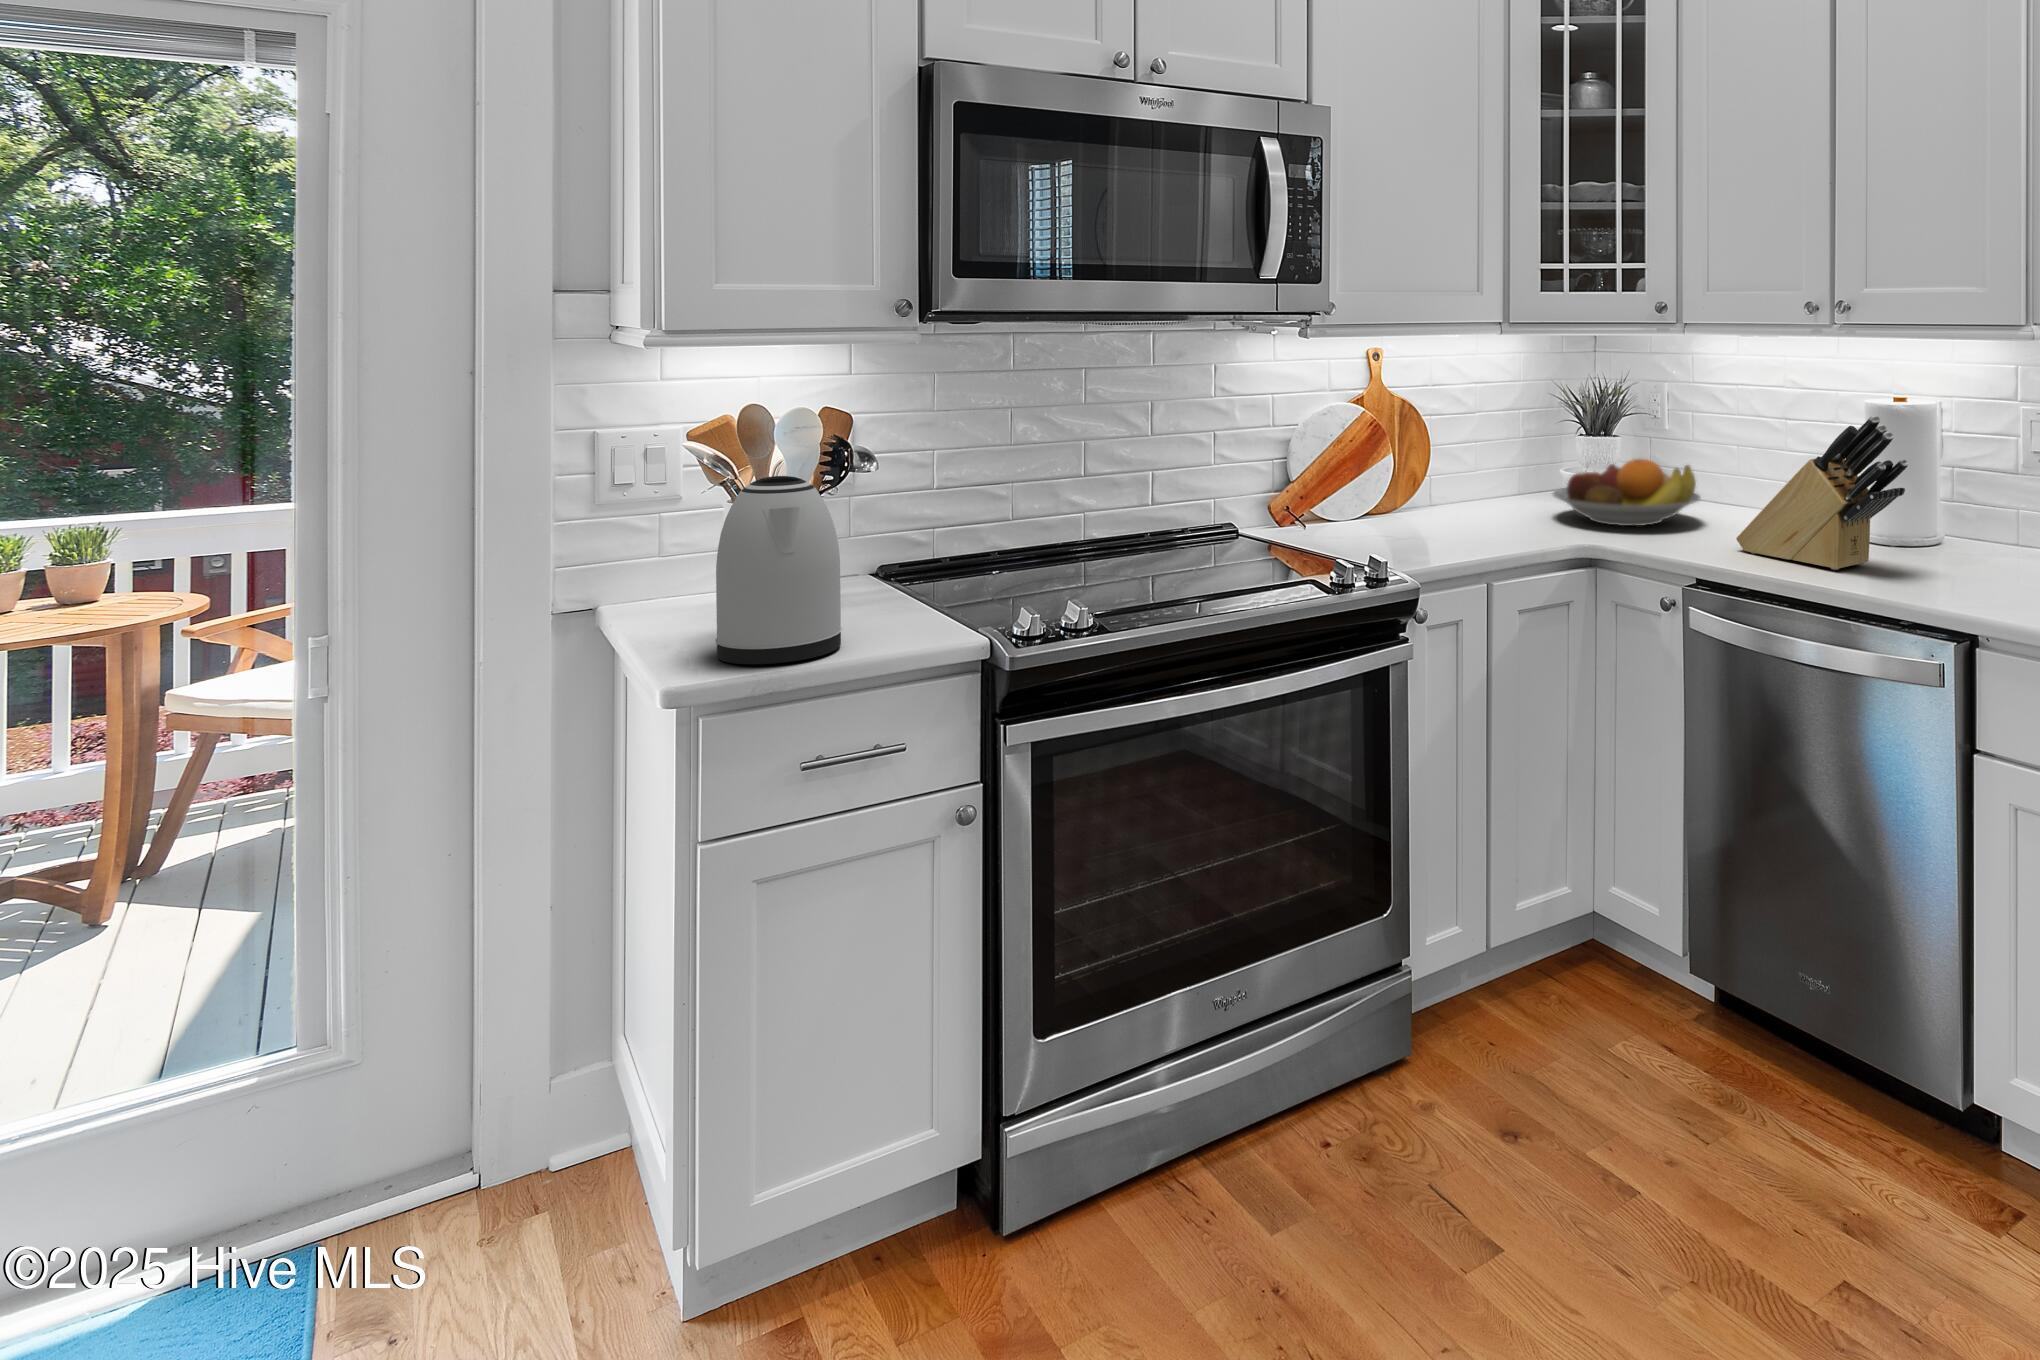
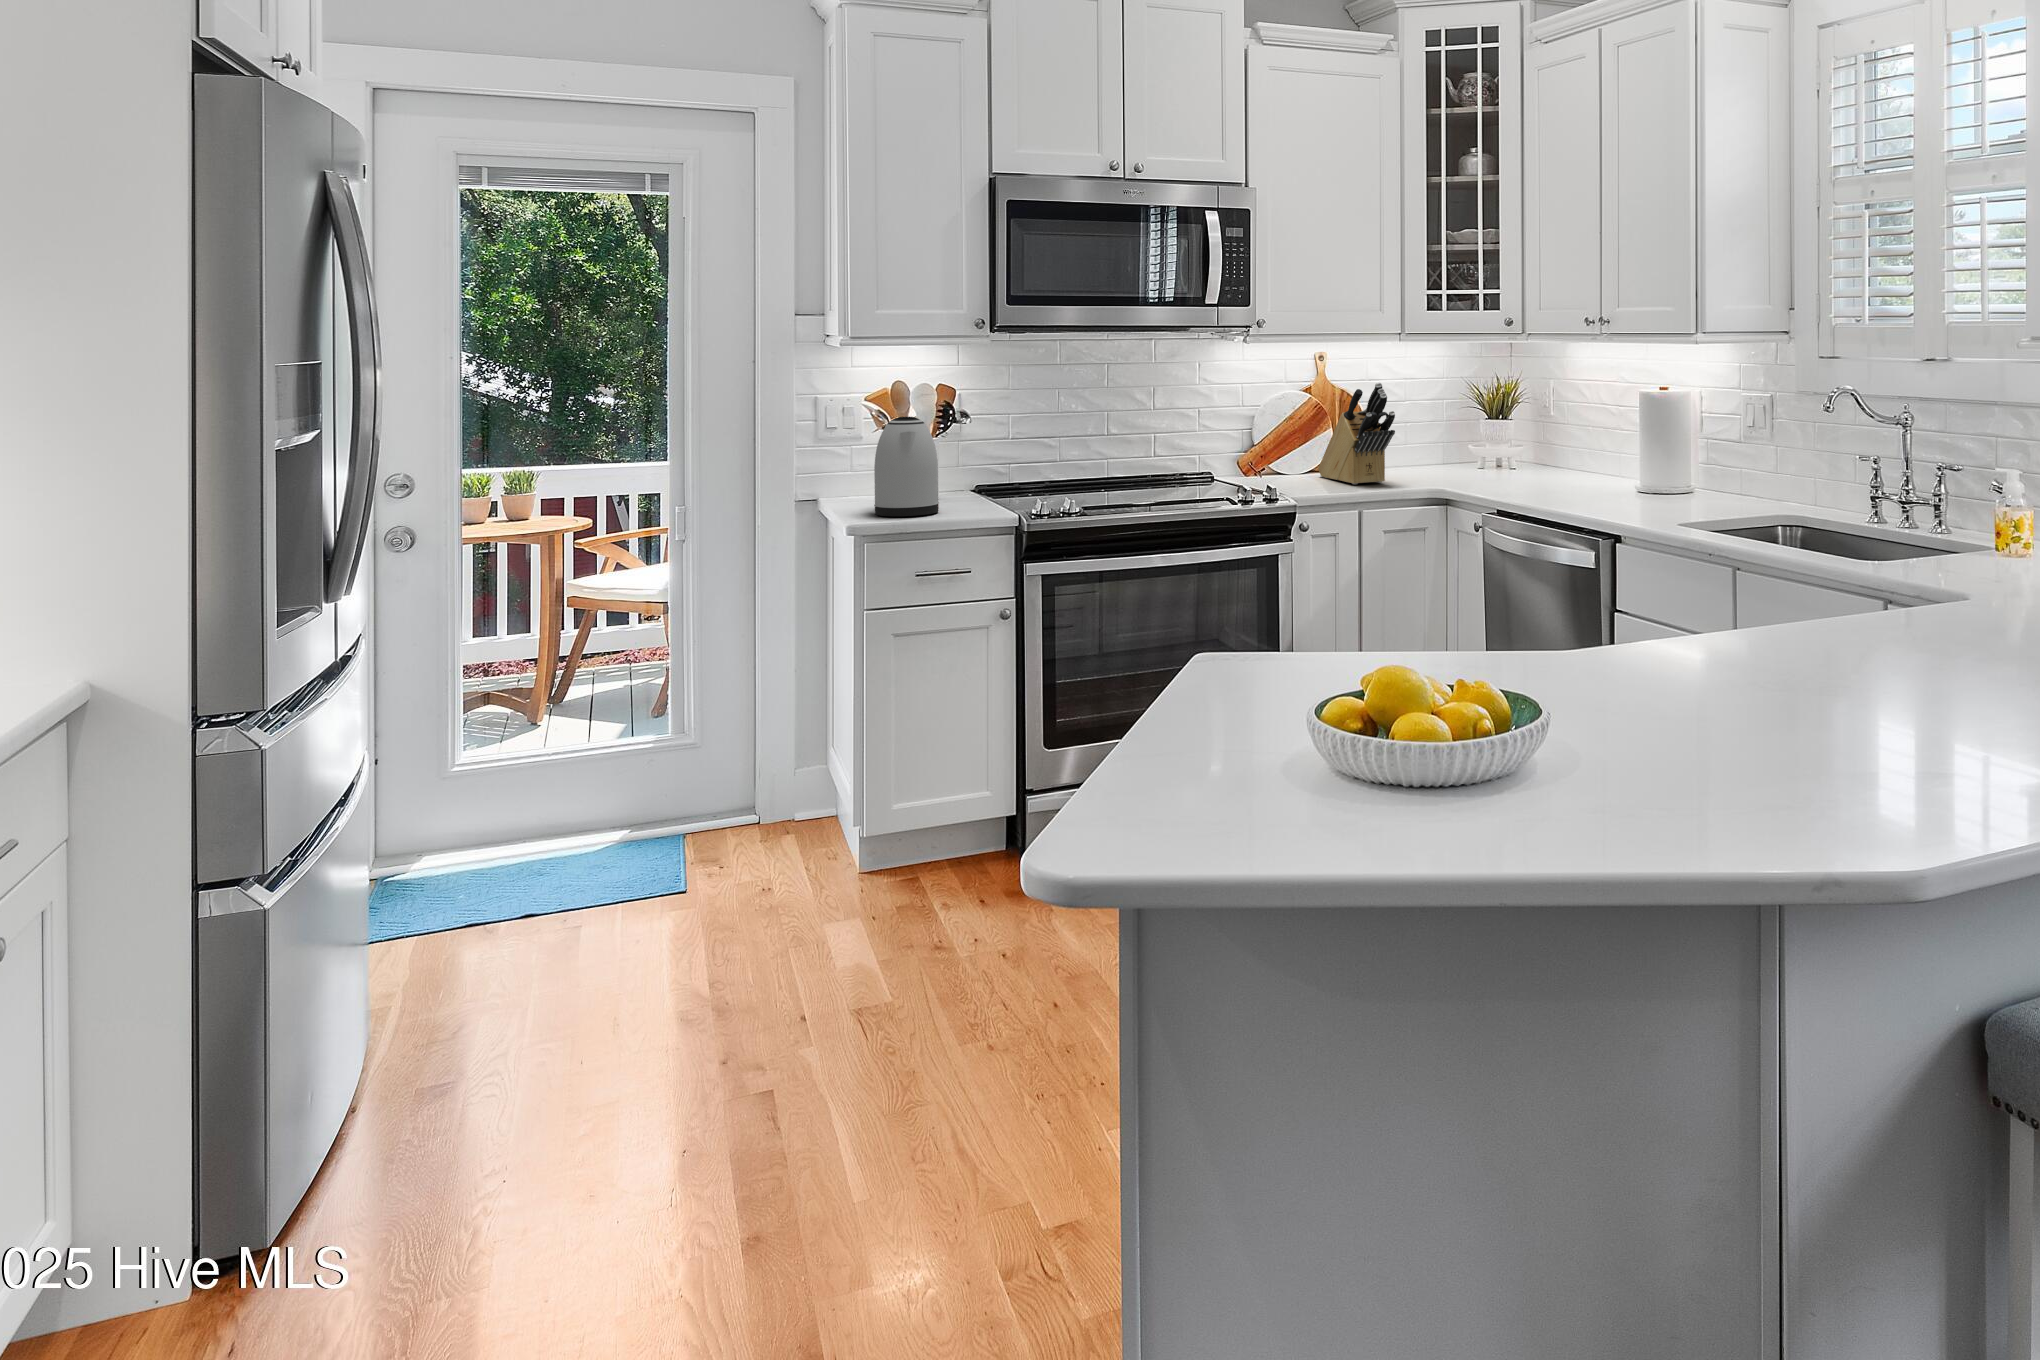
knife block: present [1736,415,1908,570] -> present [1318,383,1395,484]
fruit bowl: present [1553,459,1700,526] -> none [1441,430,1549,478]

